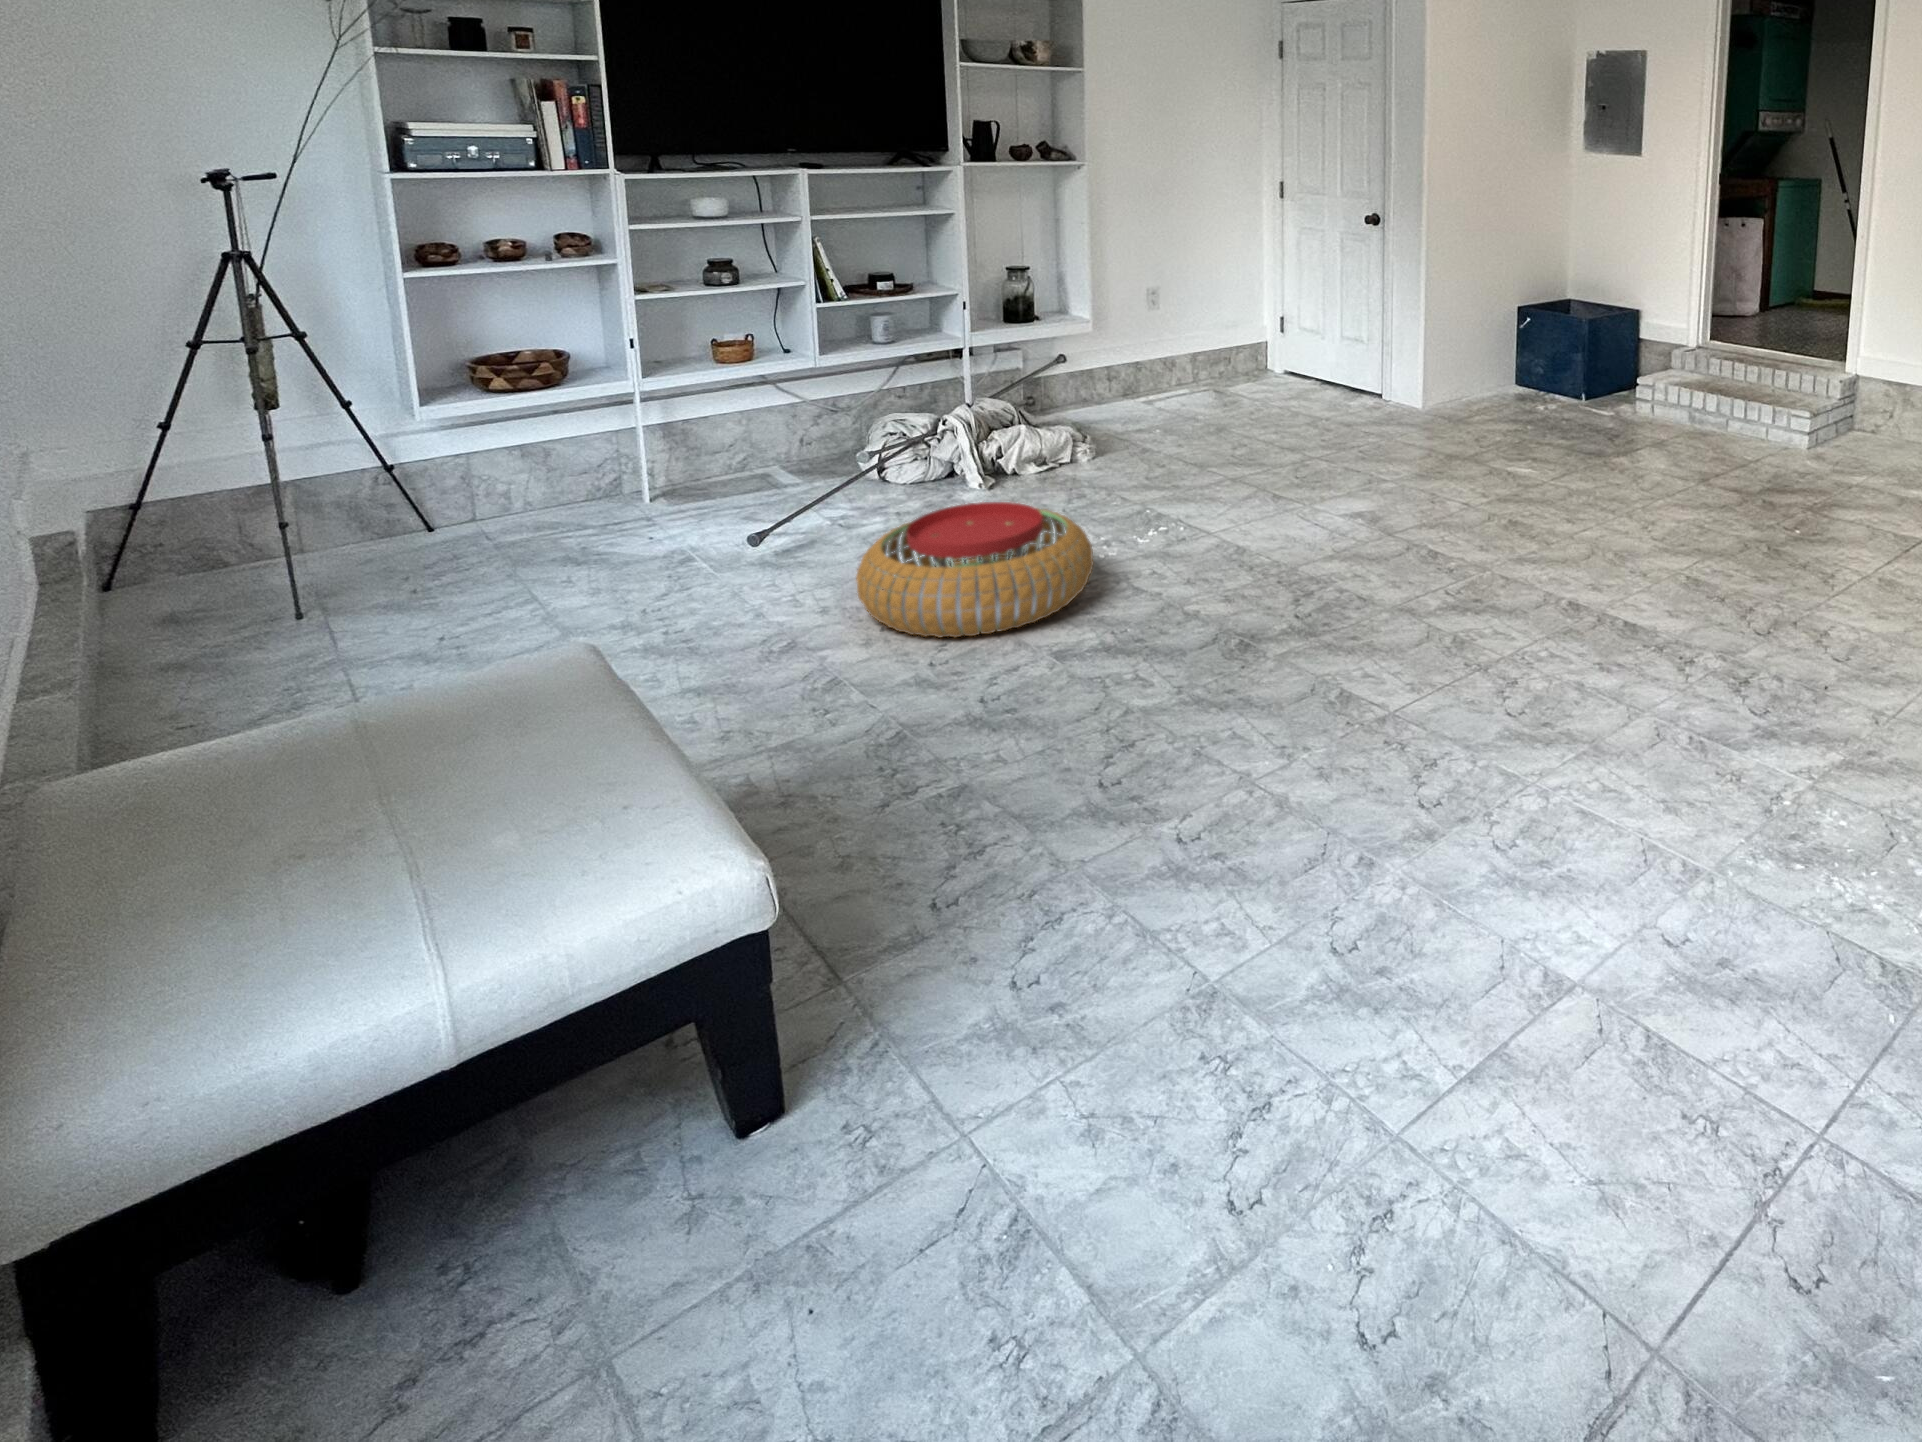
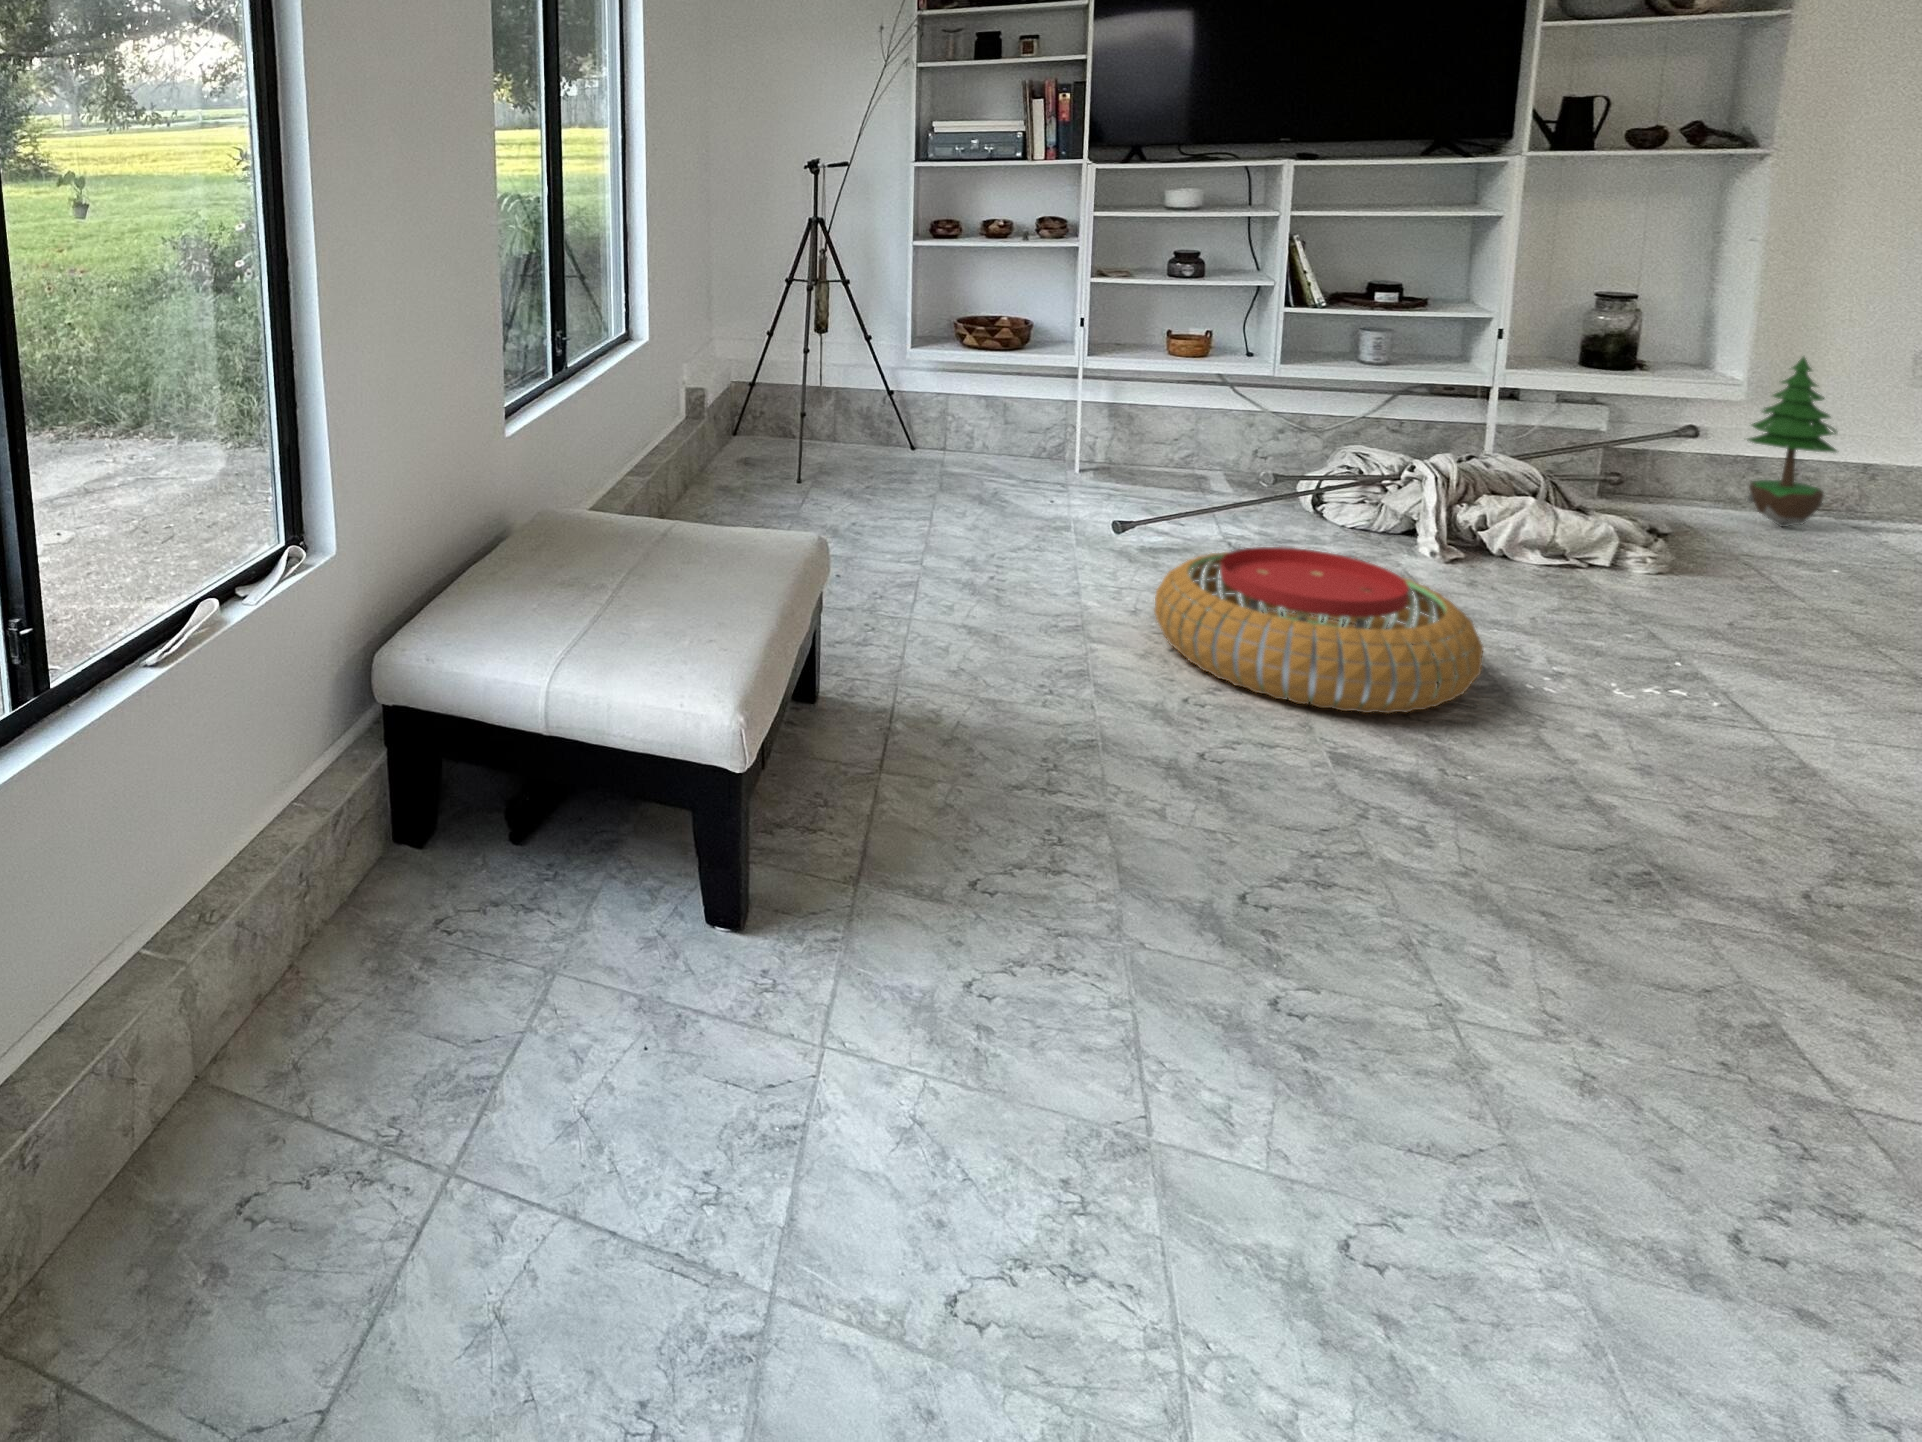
potted tree: none [1095,299,1138,414] -> present [1748,357,1837,527]

